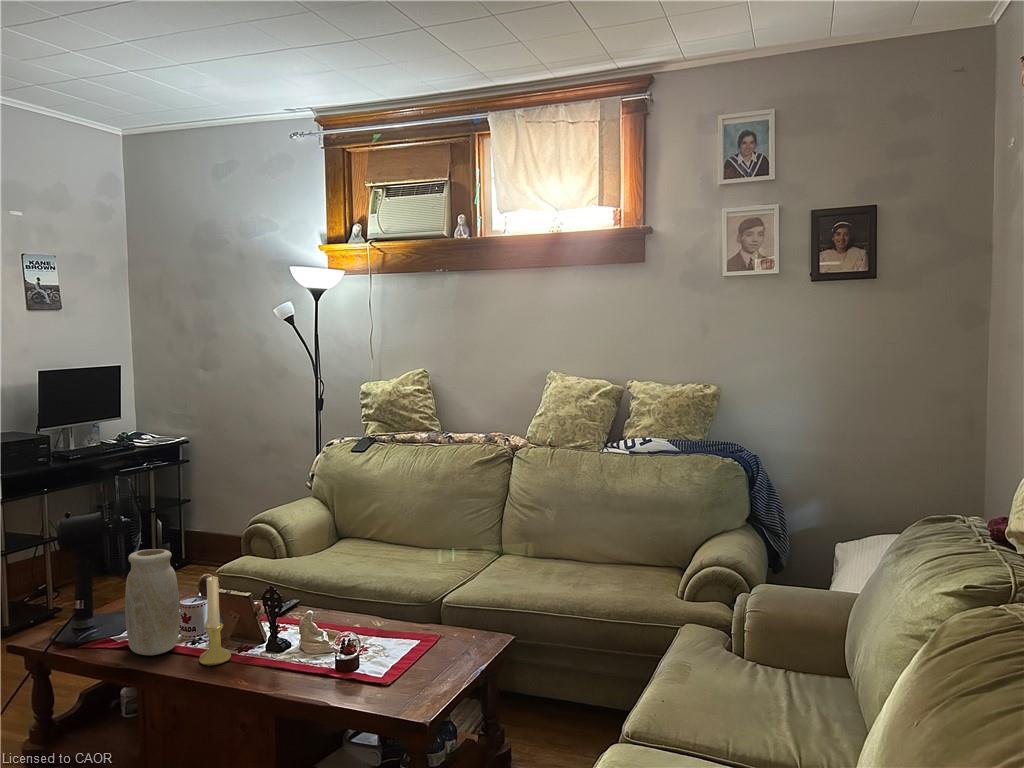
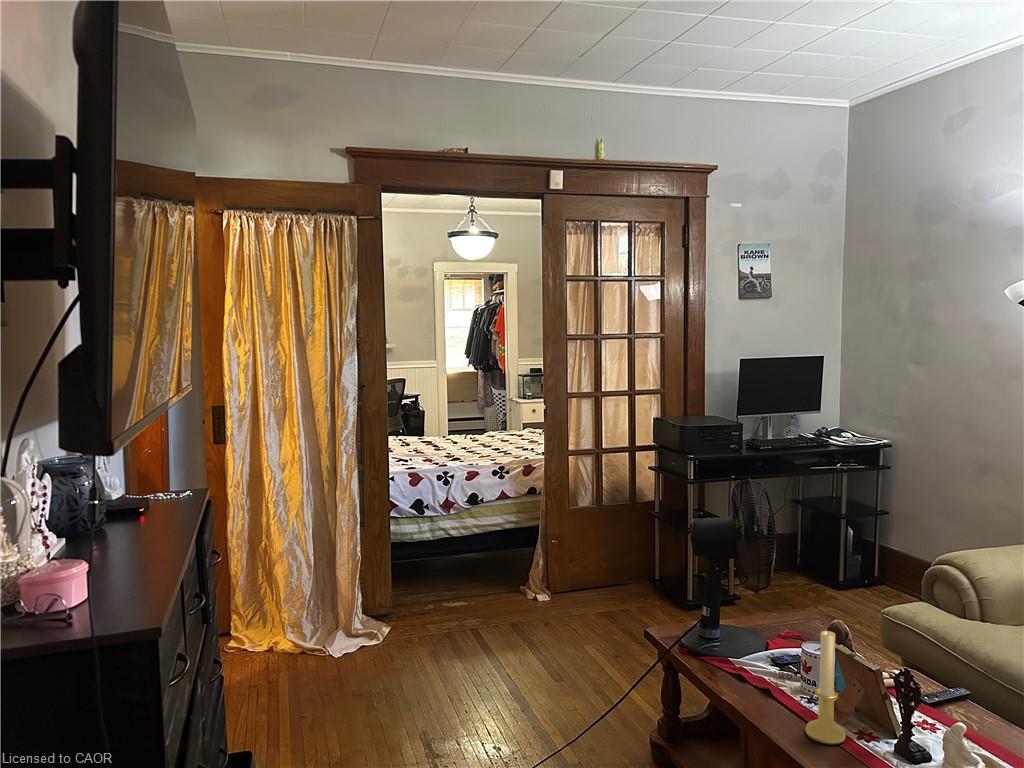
vase: present [125,549,180,655] -> none [738,573,796,700]

